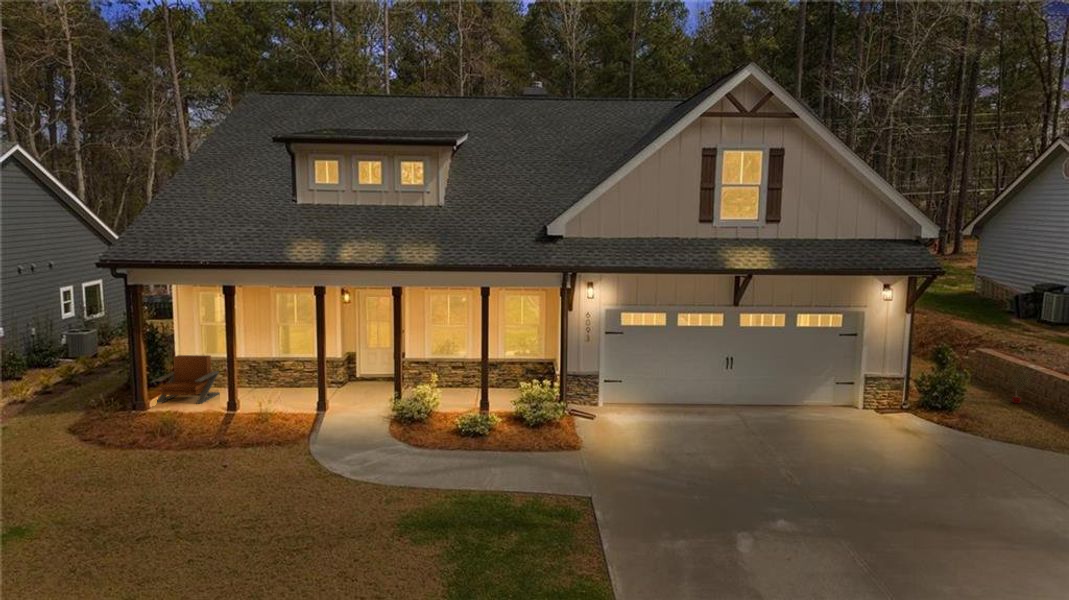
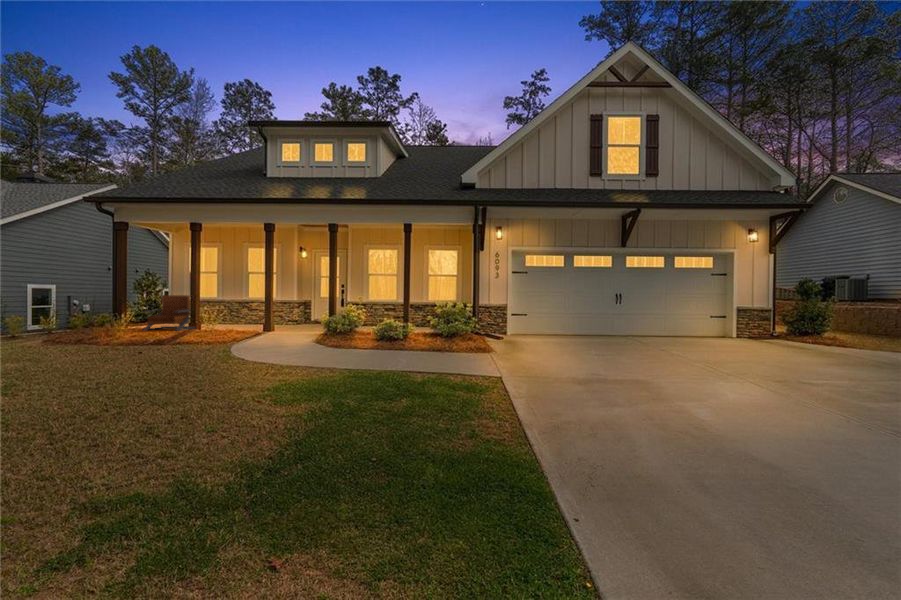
potted tree: present [1010,368,1034,404] -> none [860,305,887,337]

